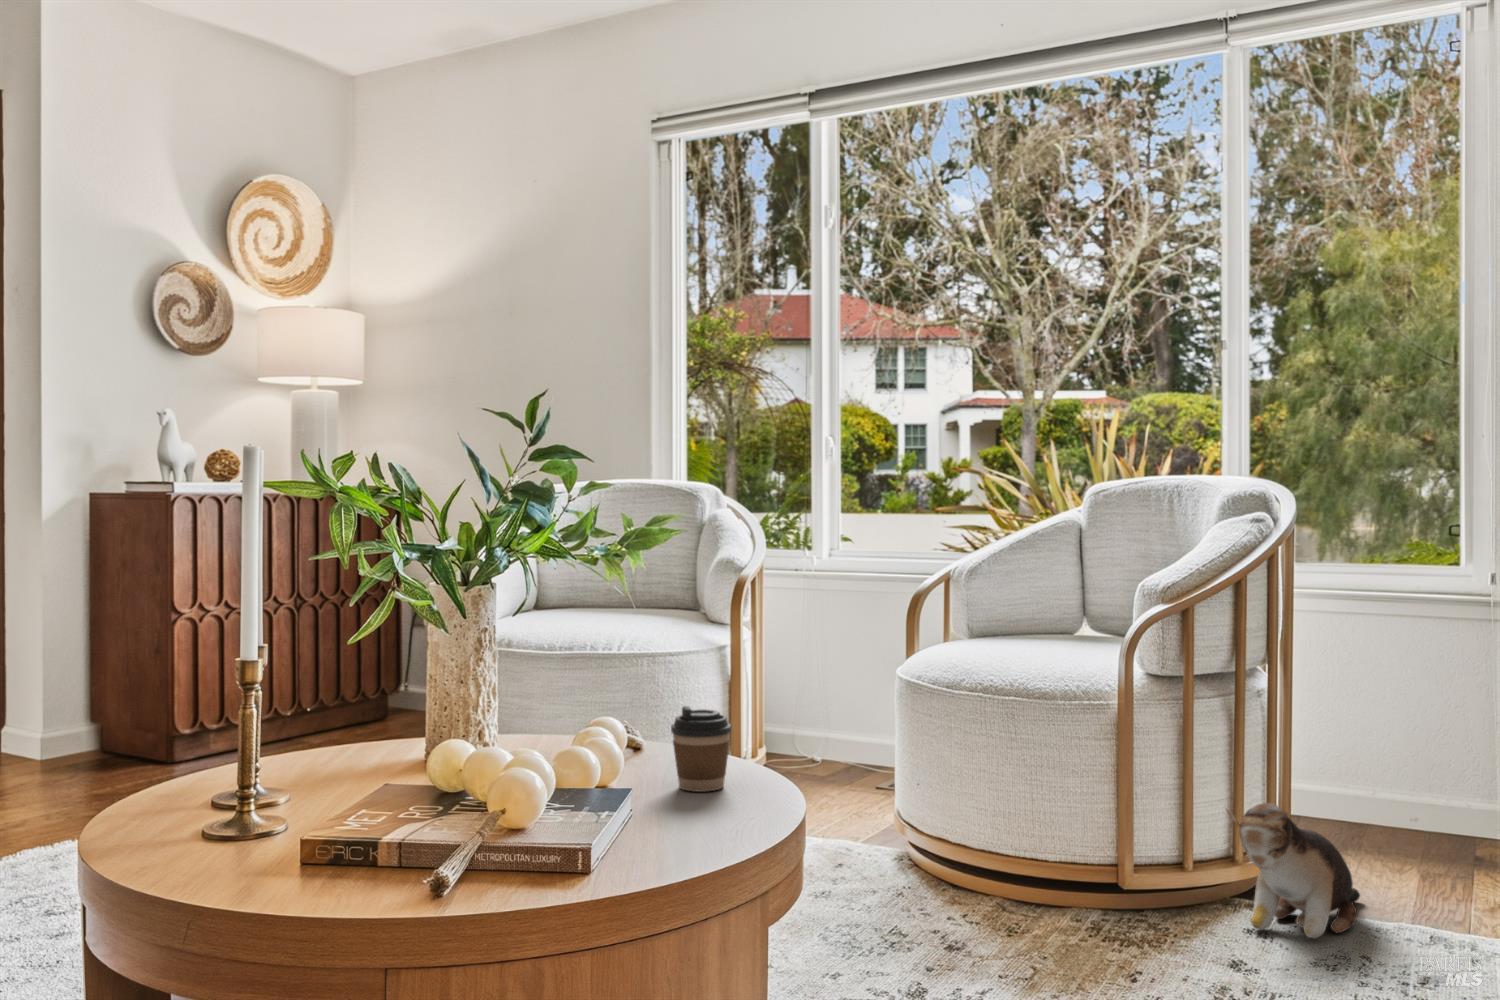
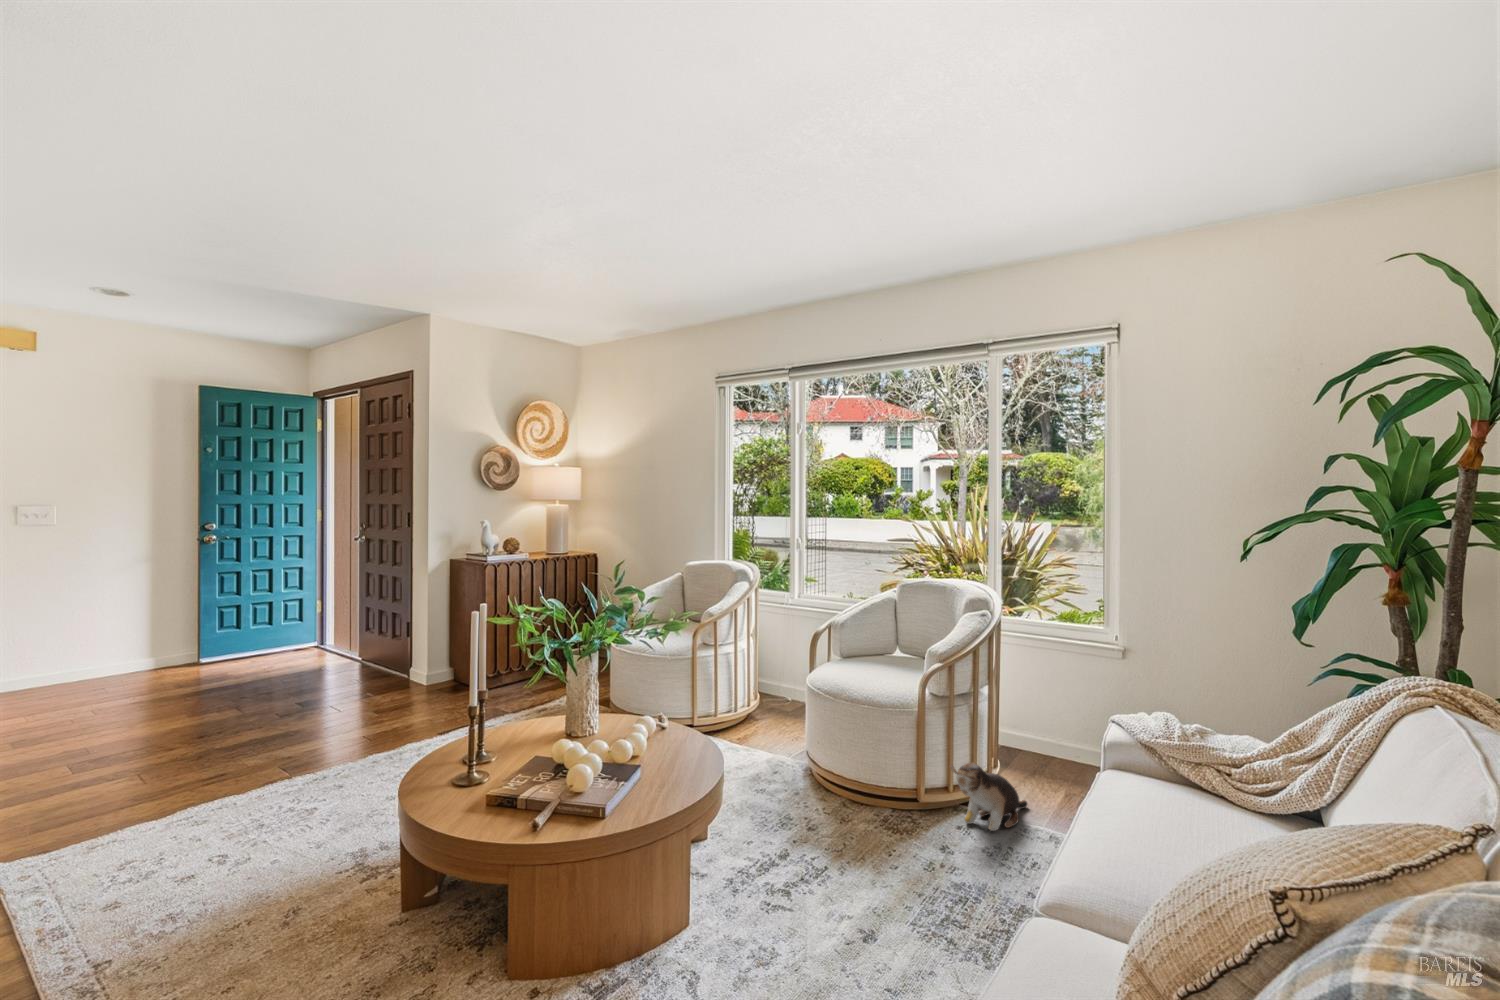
coffee cup: present [671,706,731,792] -> none [667,721,695,763]

